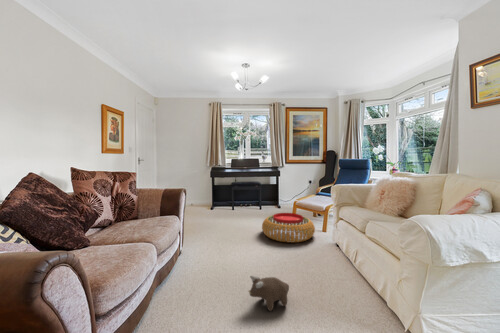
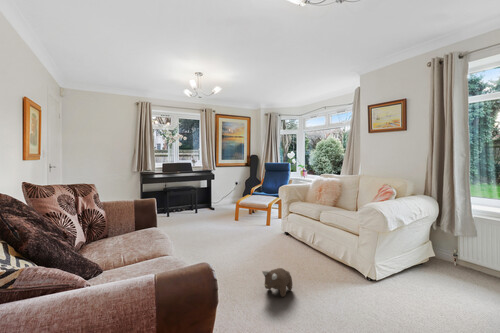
pouf: present [262,213,315,242] -> none [219,213,266,240]

